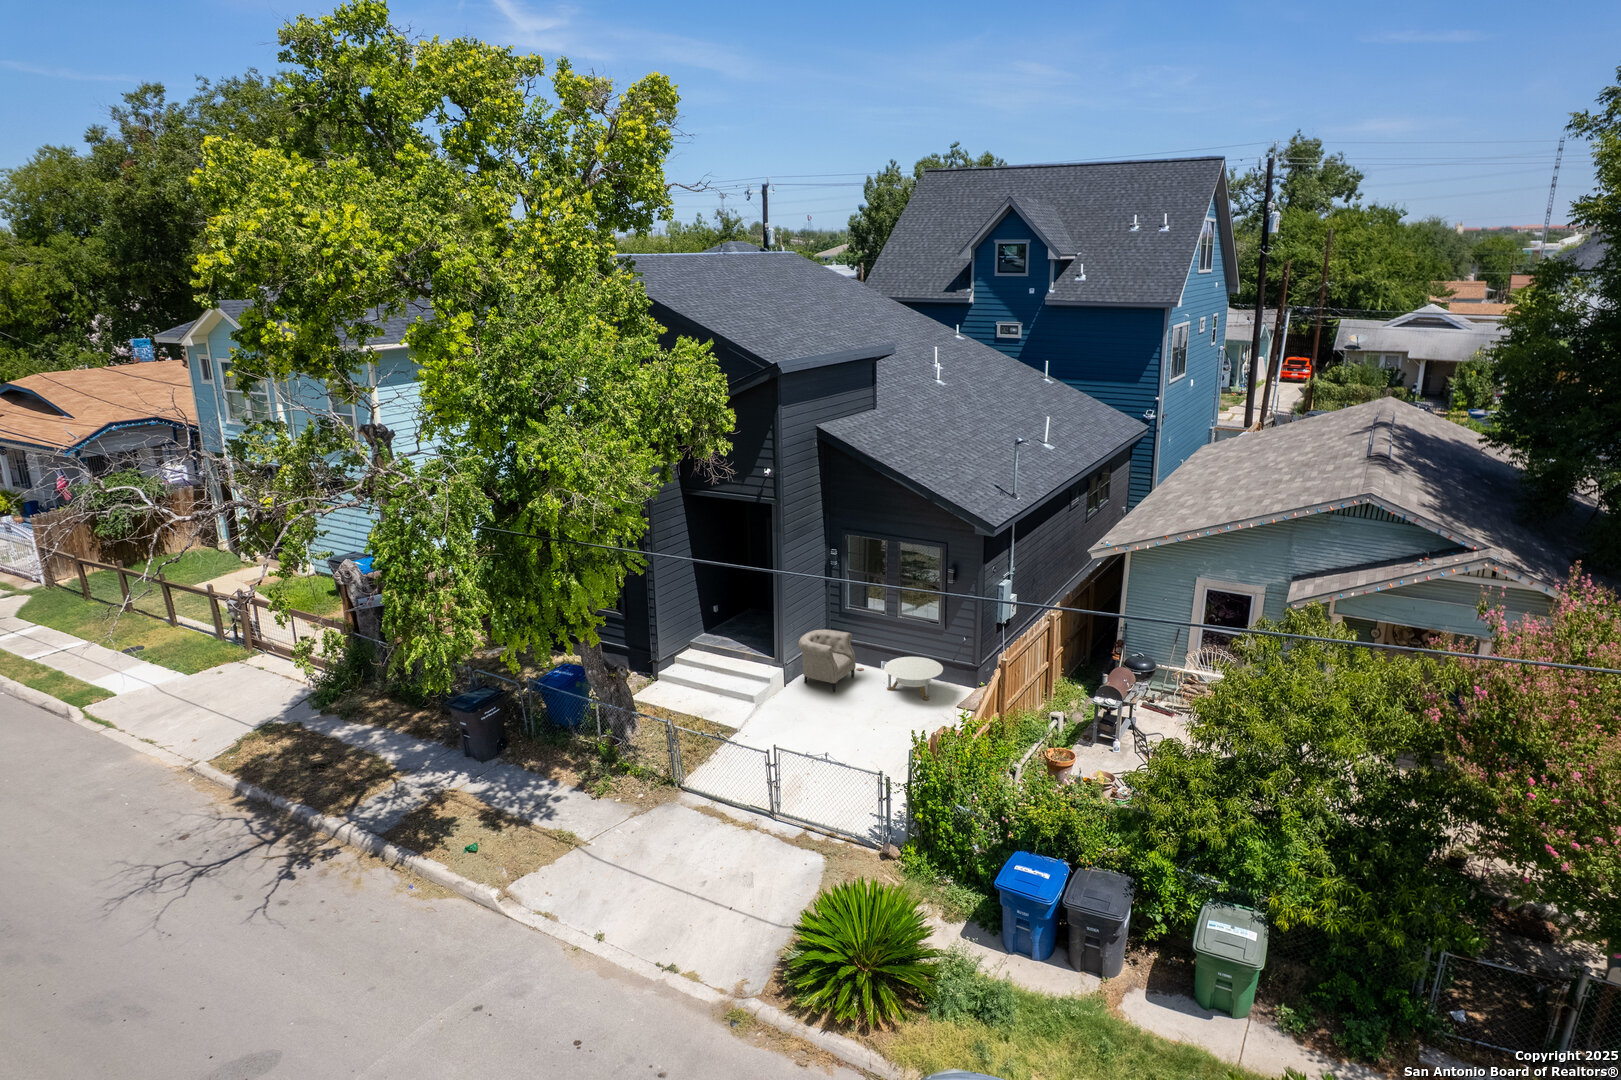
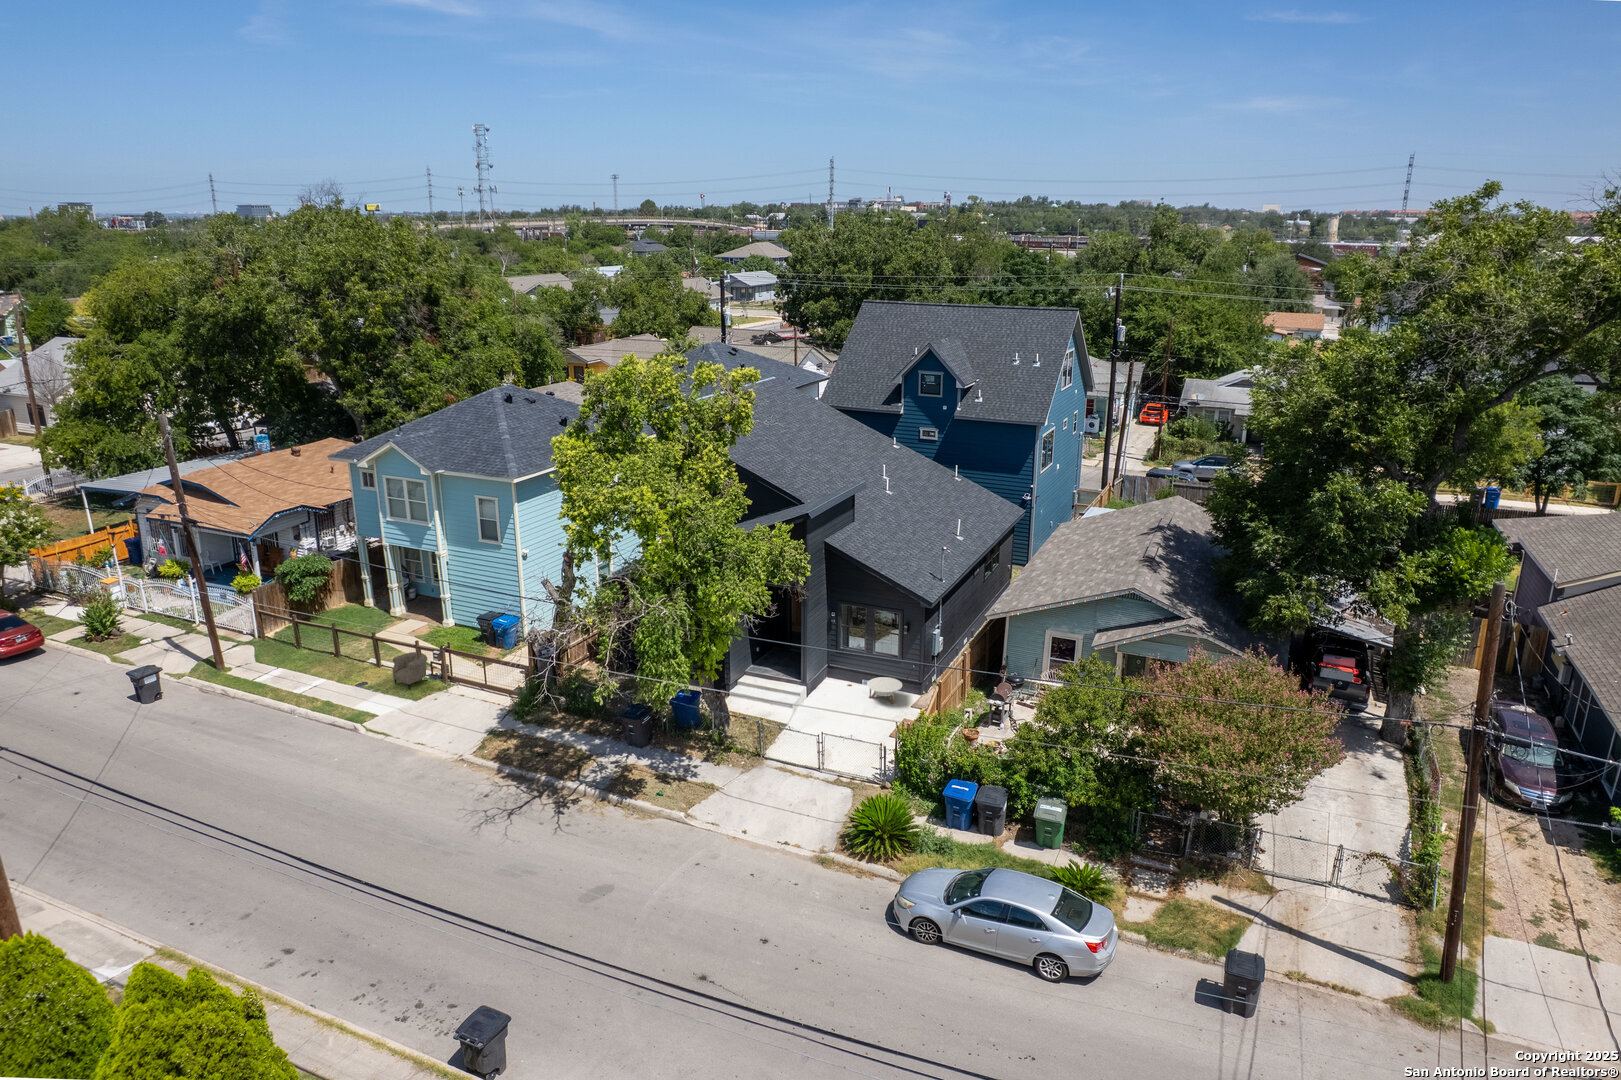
chair: present [798,630,856,692] -> present [393,652,427,690]

